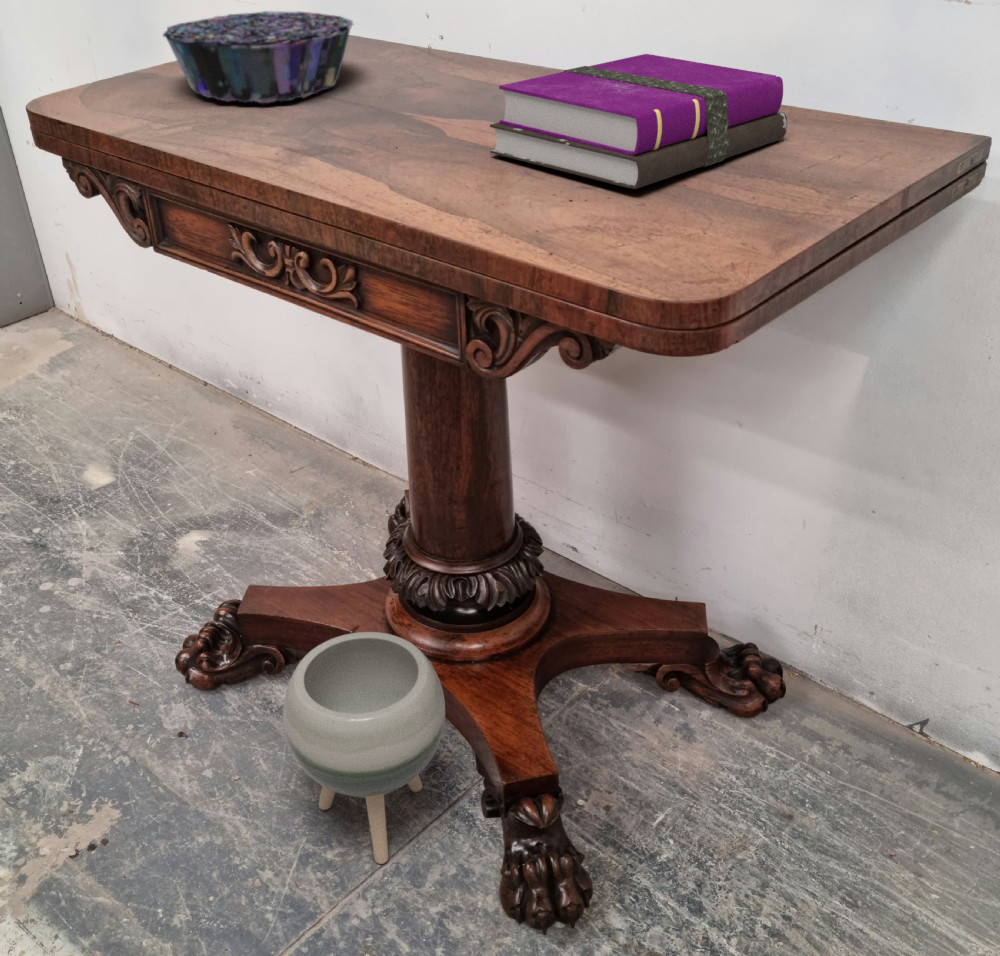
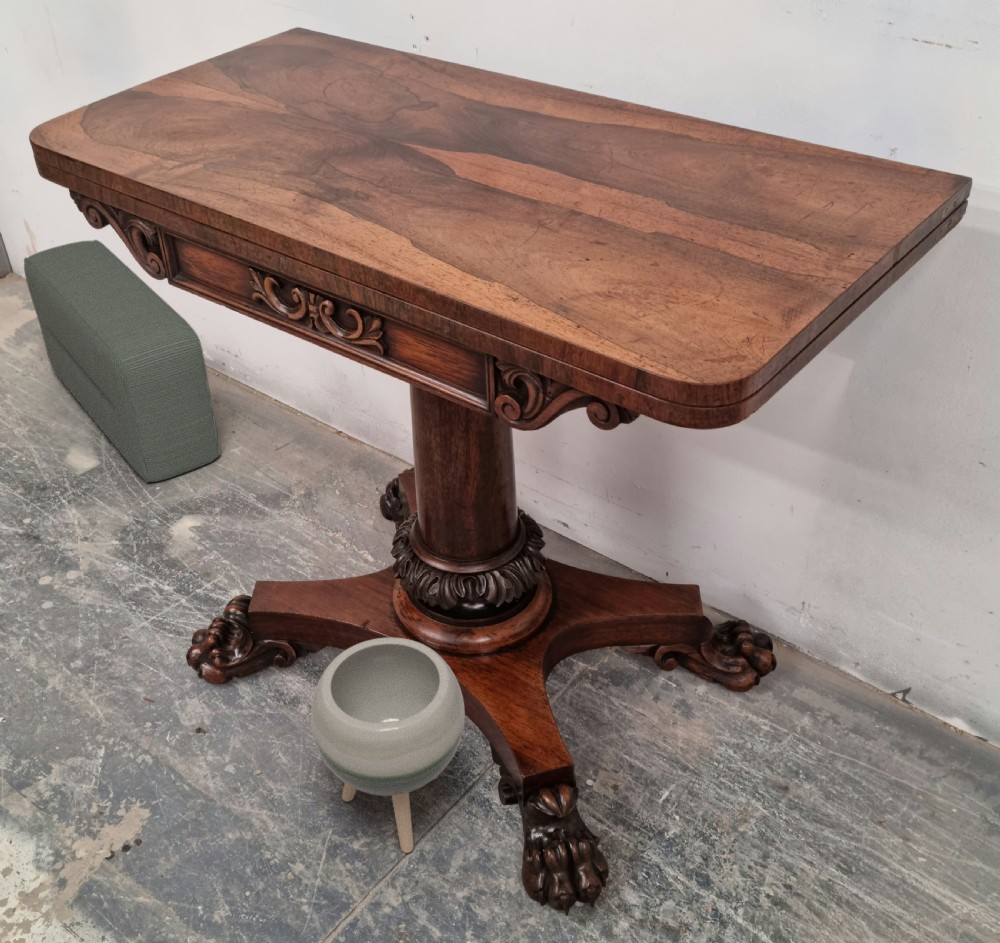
decorative bowl: present [163,11,353,103] -> none [162,20,351,128]
hardback book: present [490,54,787,189] -> none [505,80,788,242]
pouf: none [57,267,235,499] -> present [24,240,221,482]

